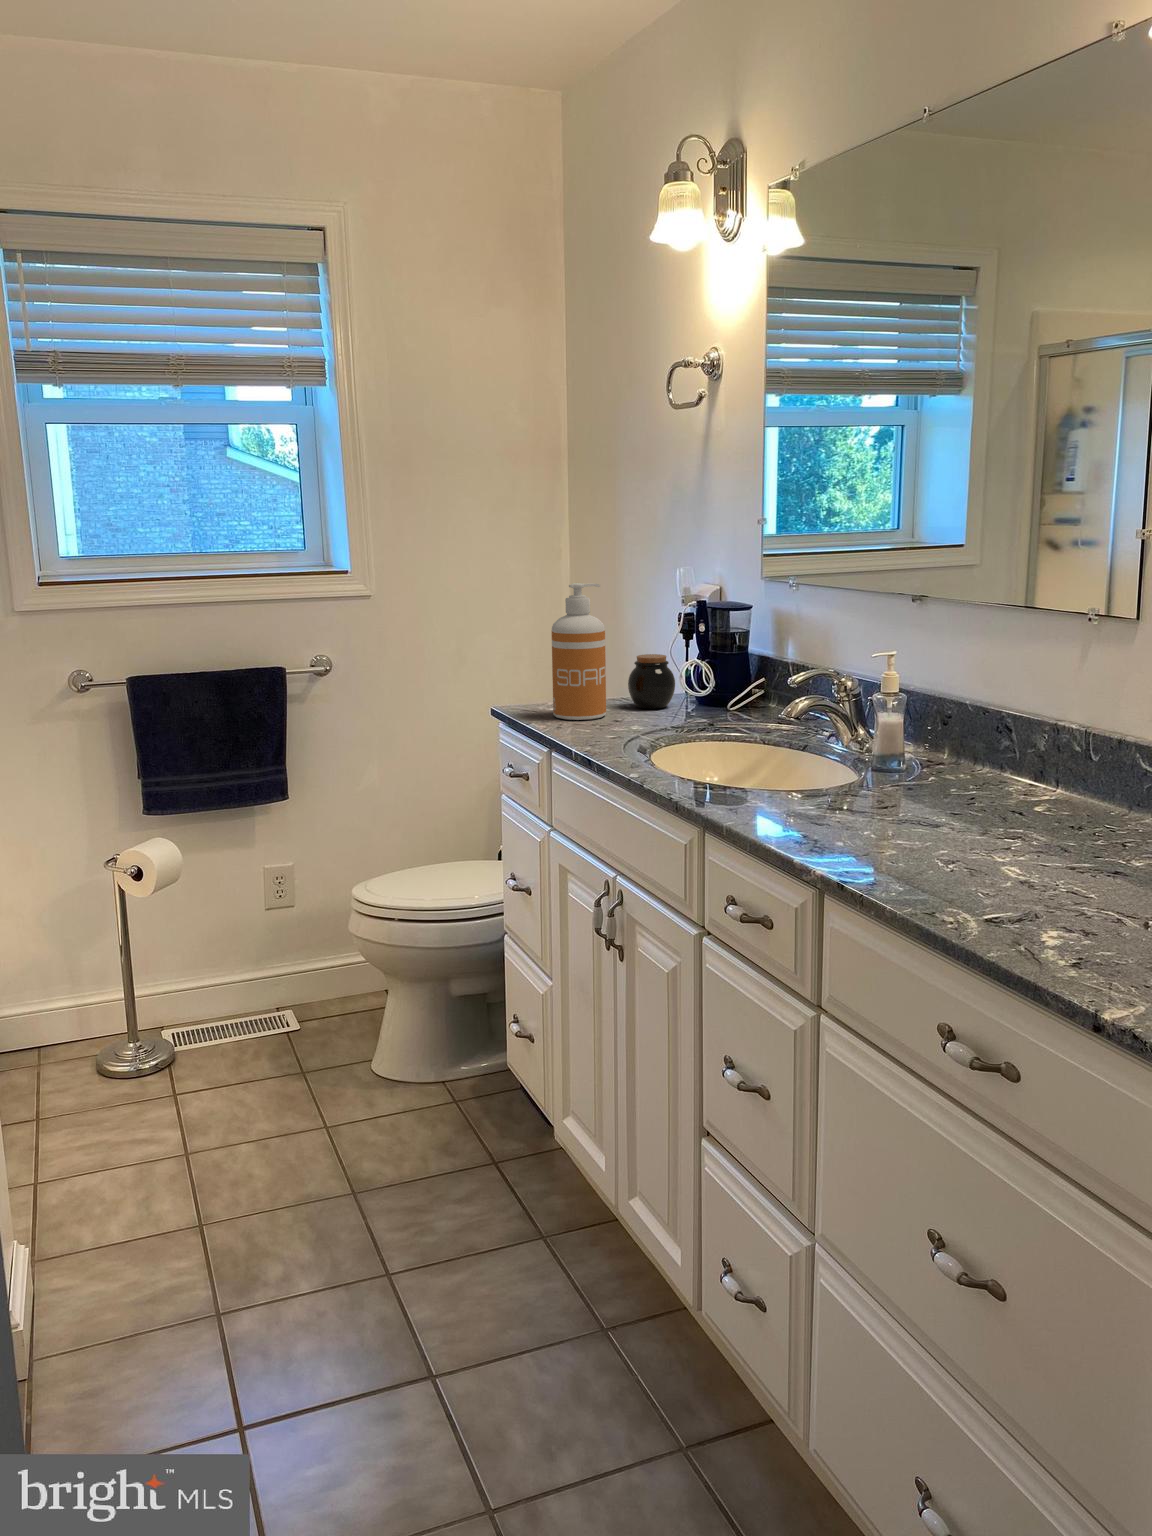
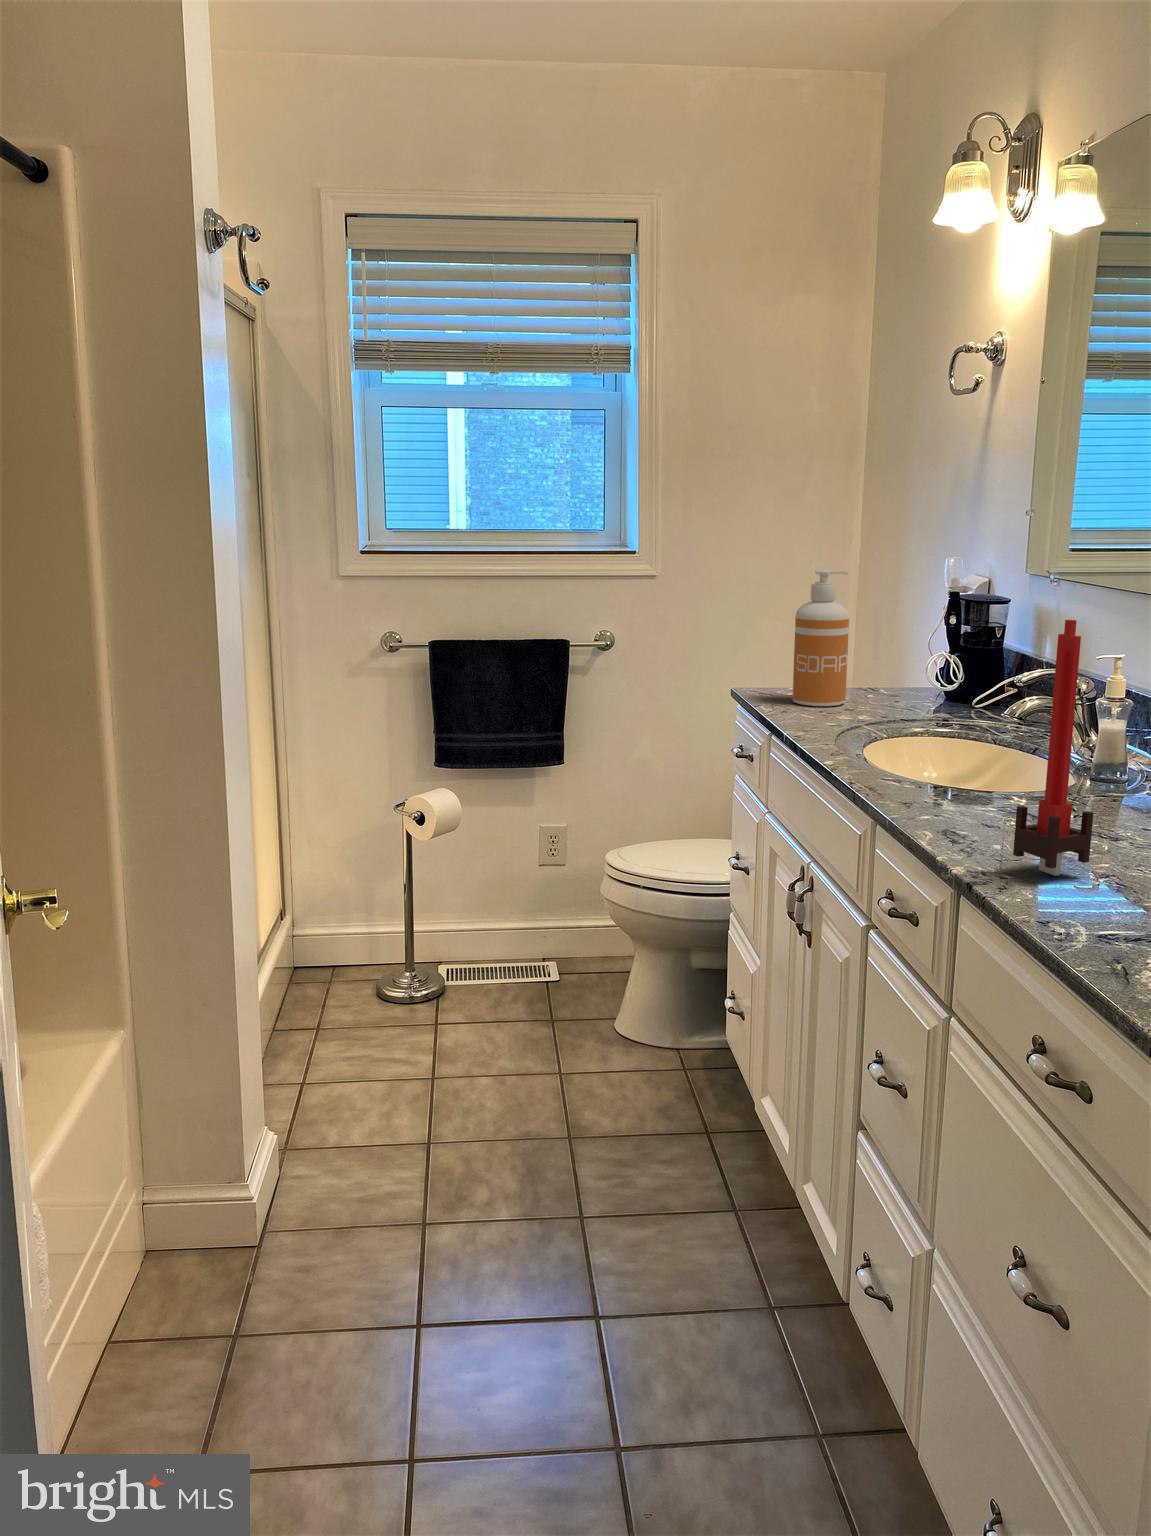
candle: none [874,618,946,867] -> present [1013,620,1093,876]
jar: present [628,654,675,709] -> none [875,645,924,700]

